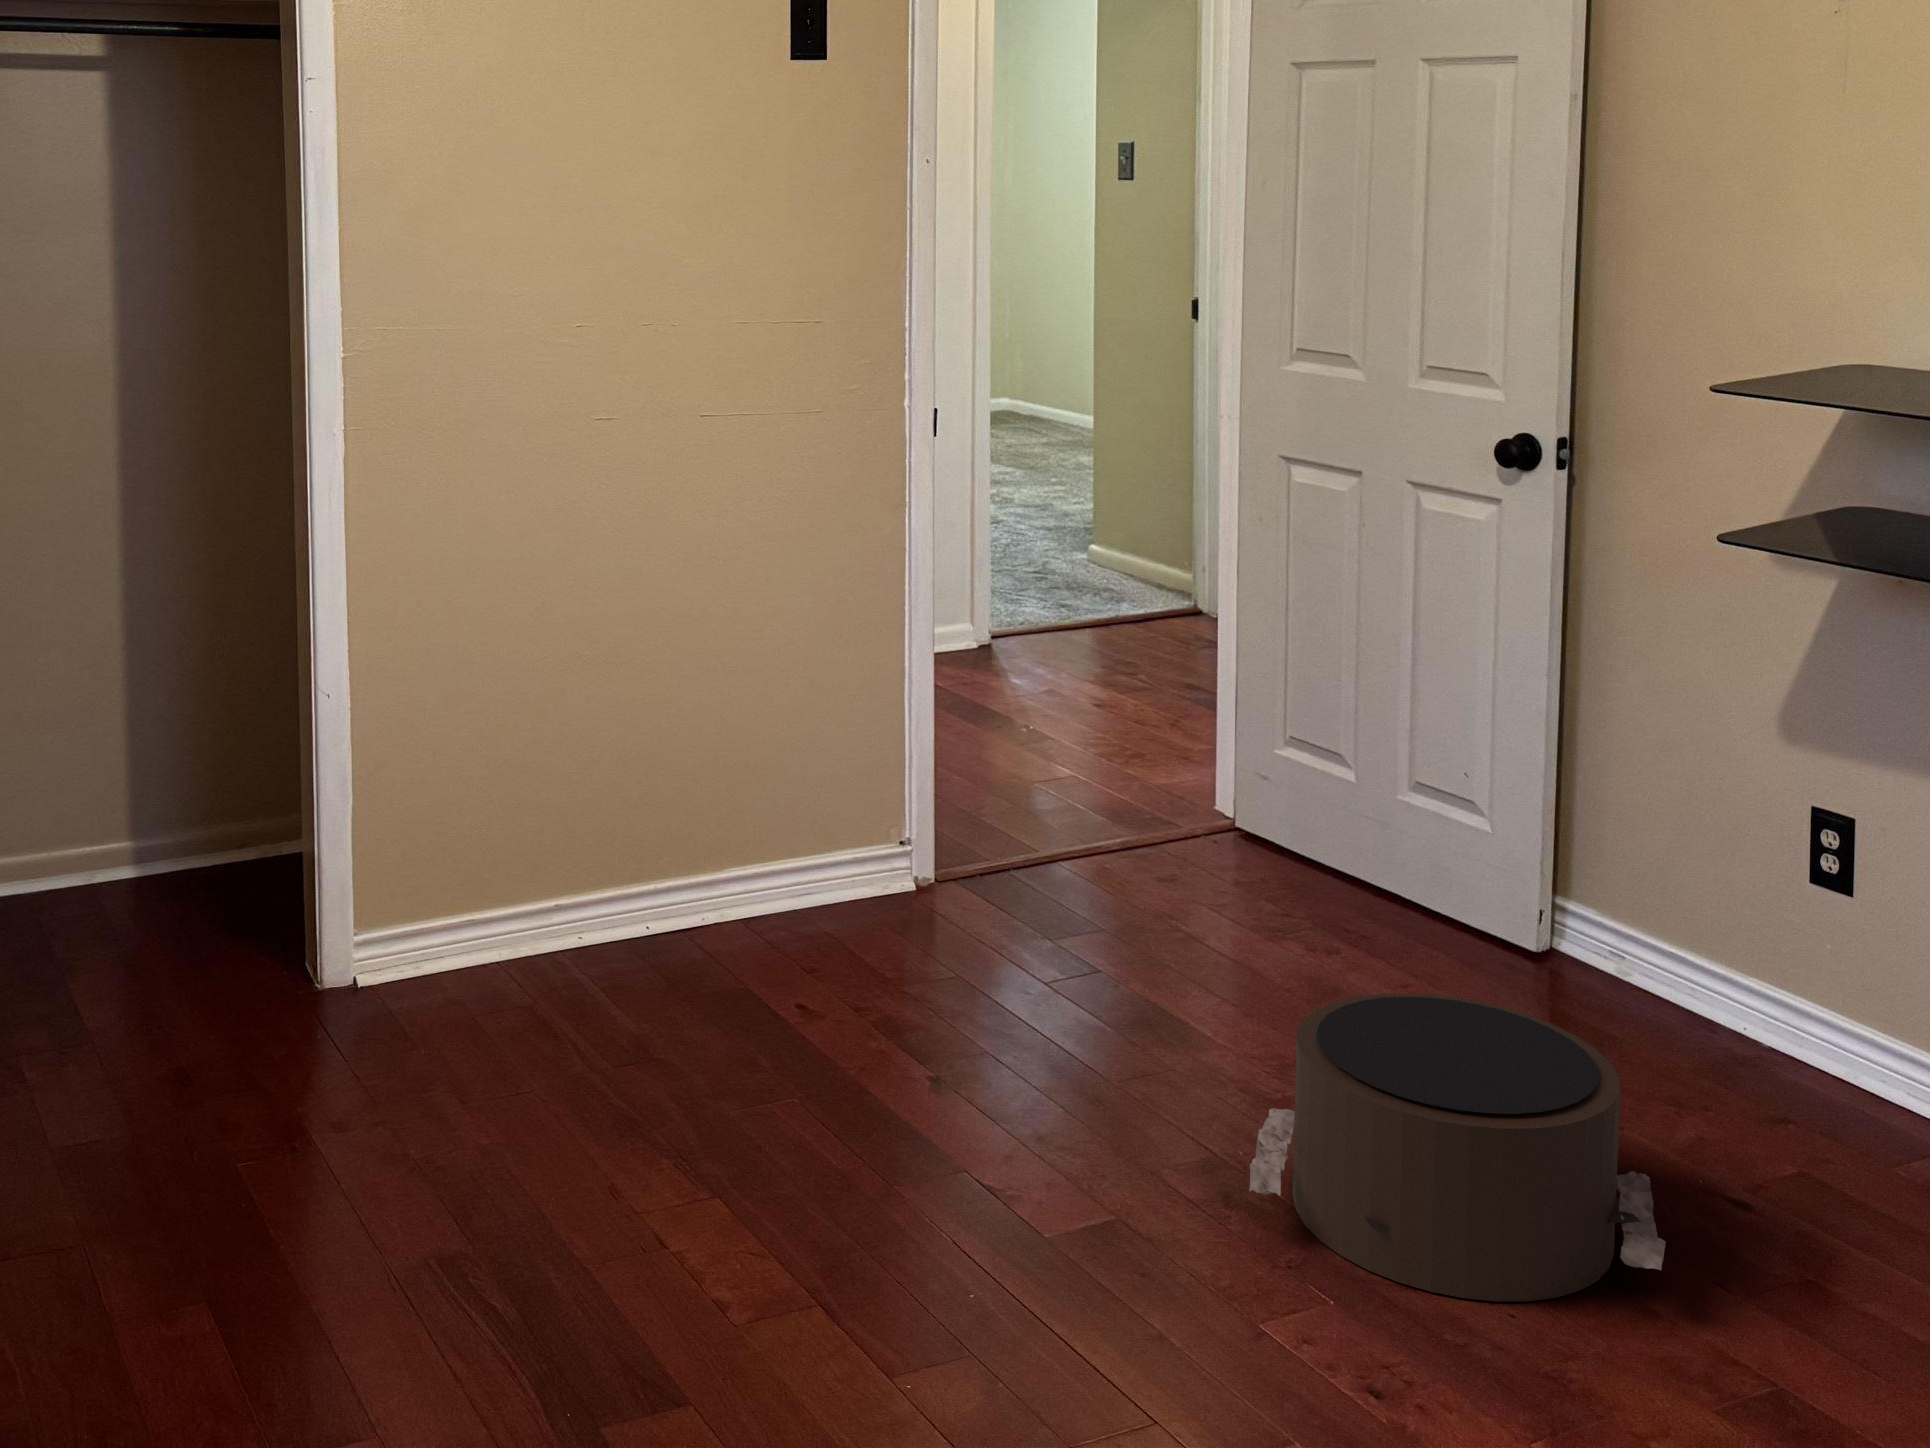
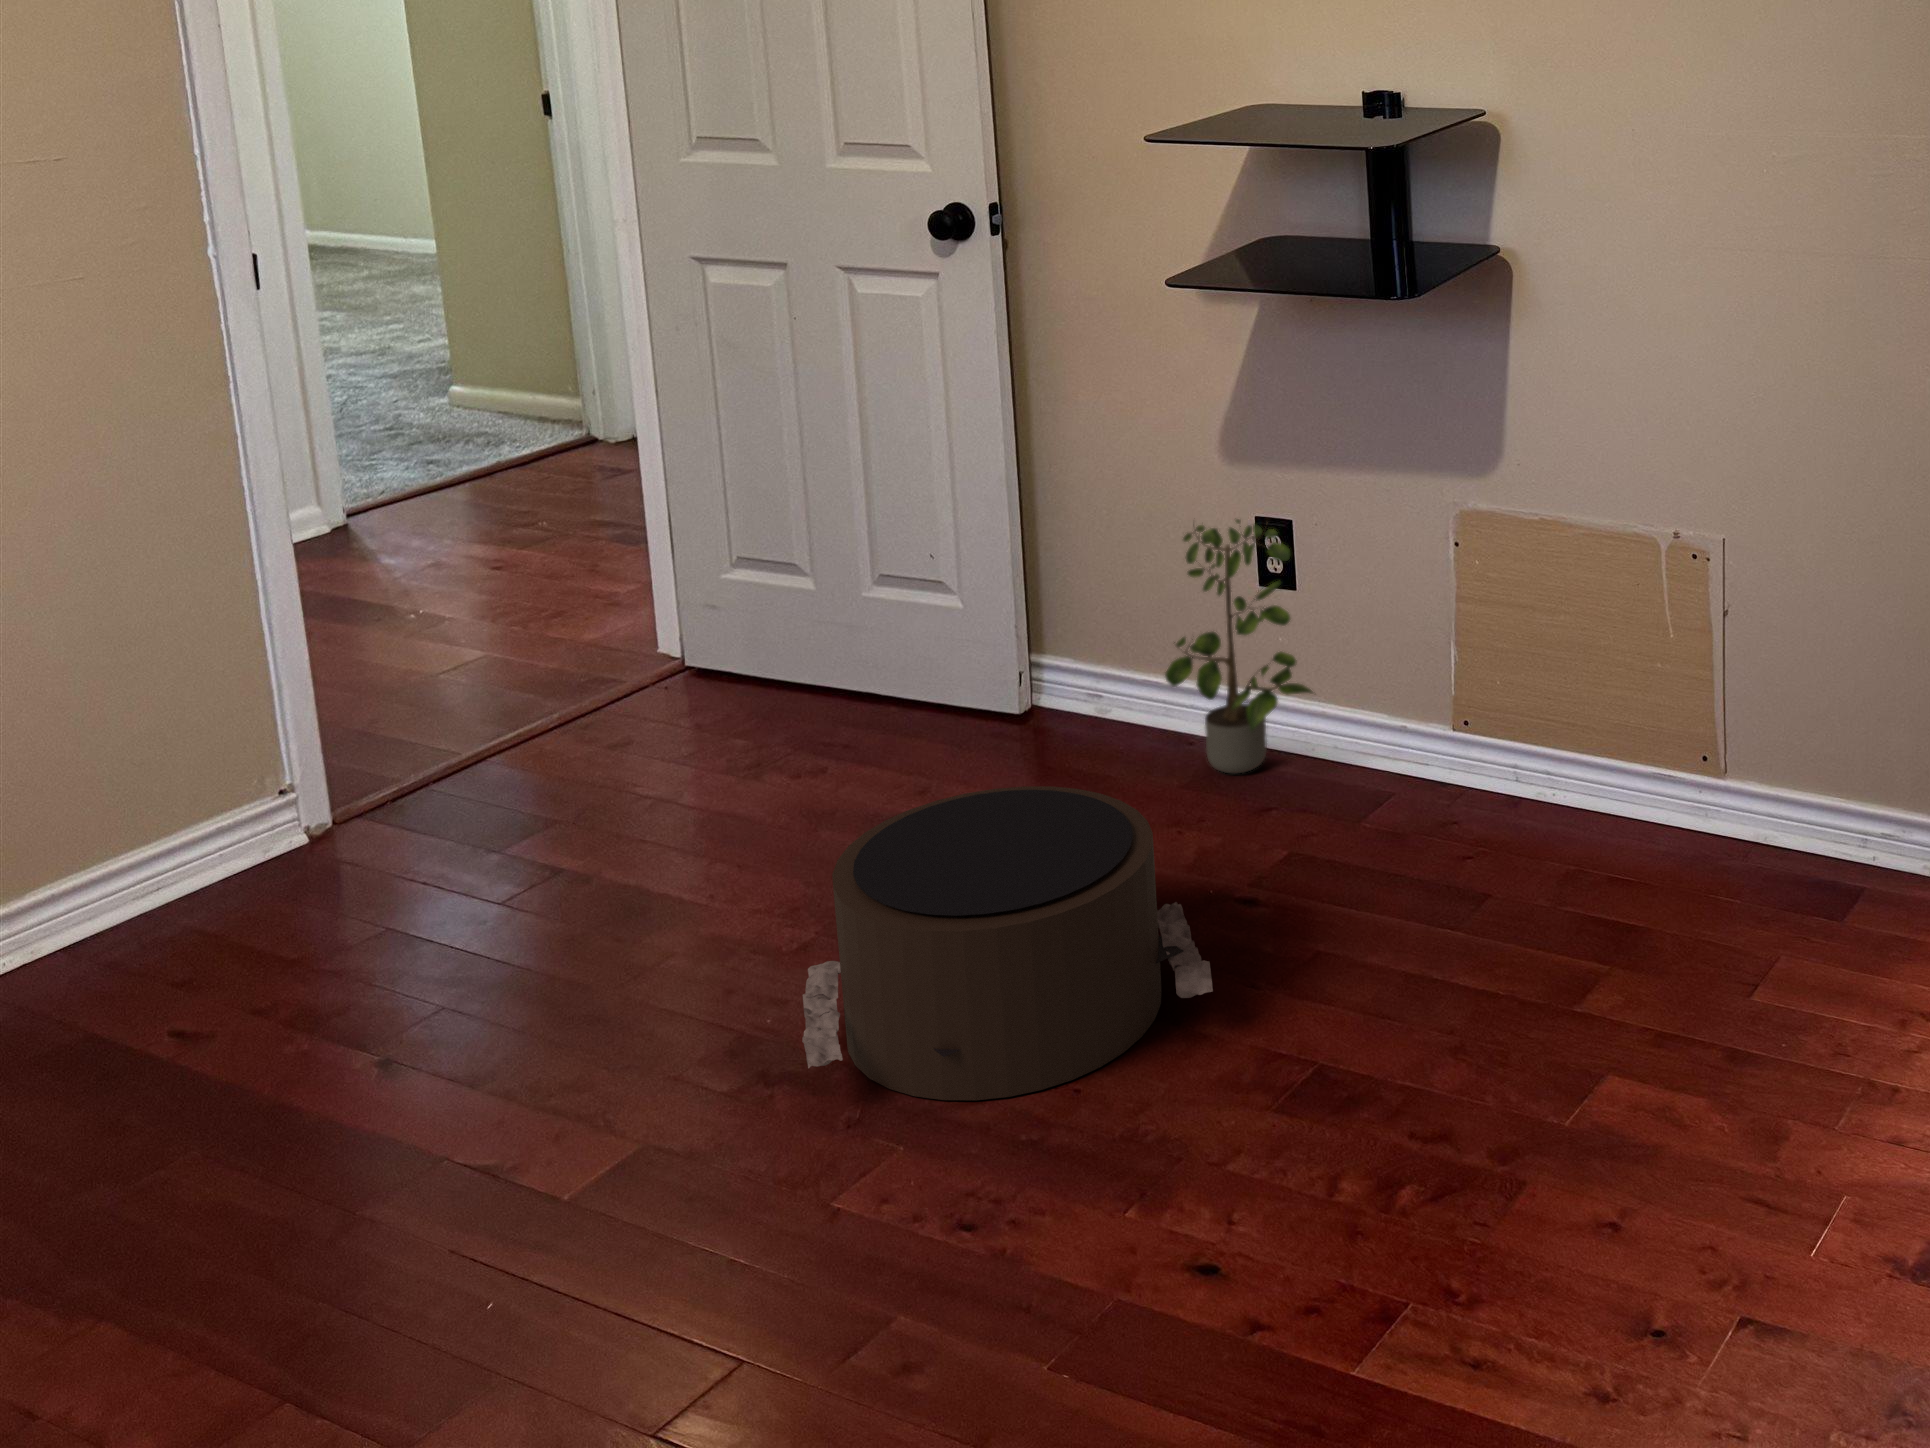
potted plant: none [1688,792,1865,1081] -> present [1165,519,1313,773]

